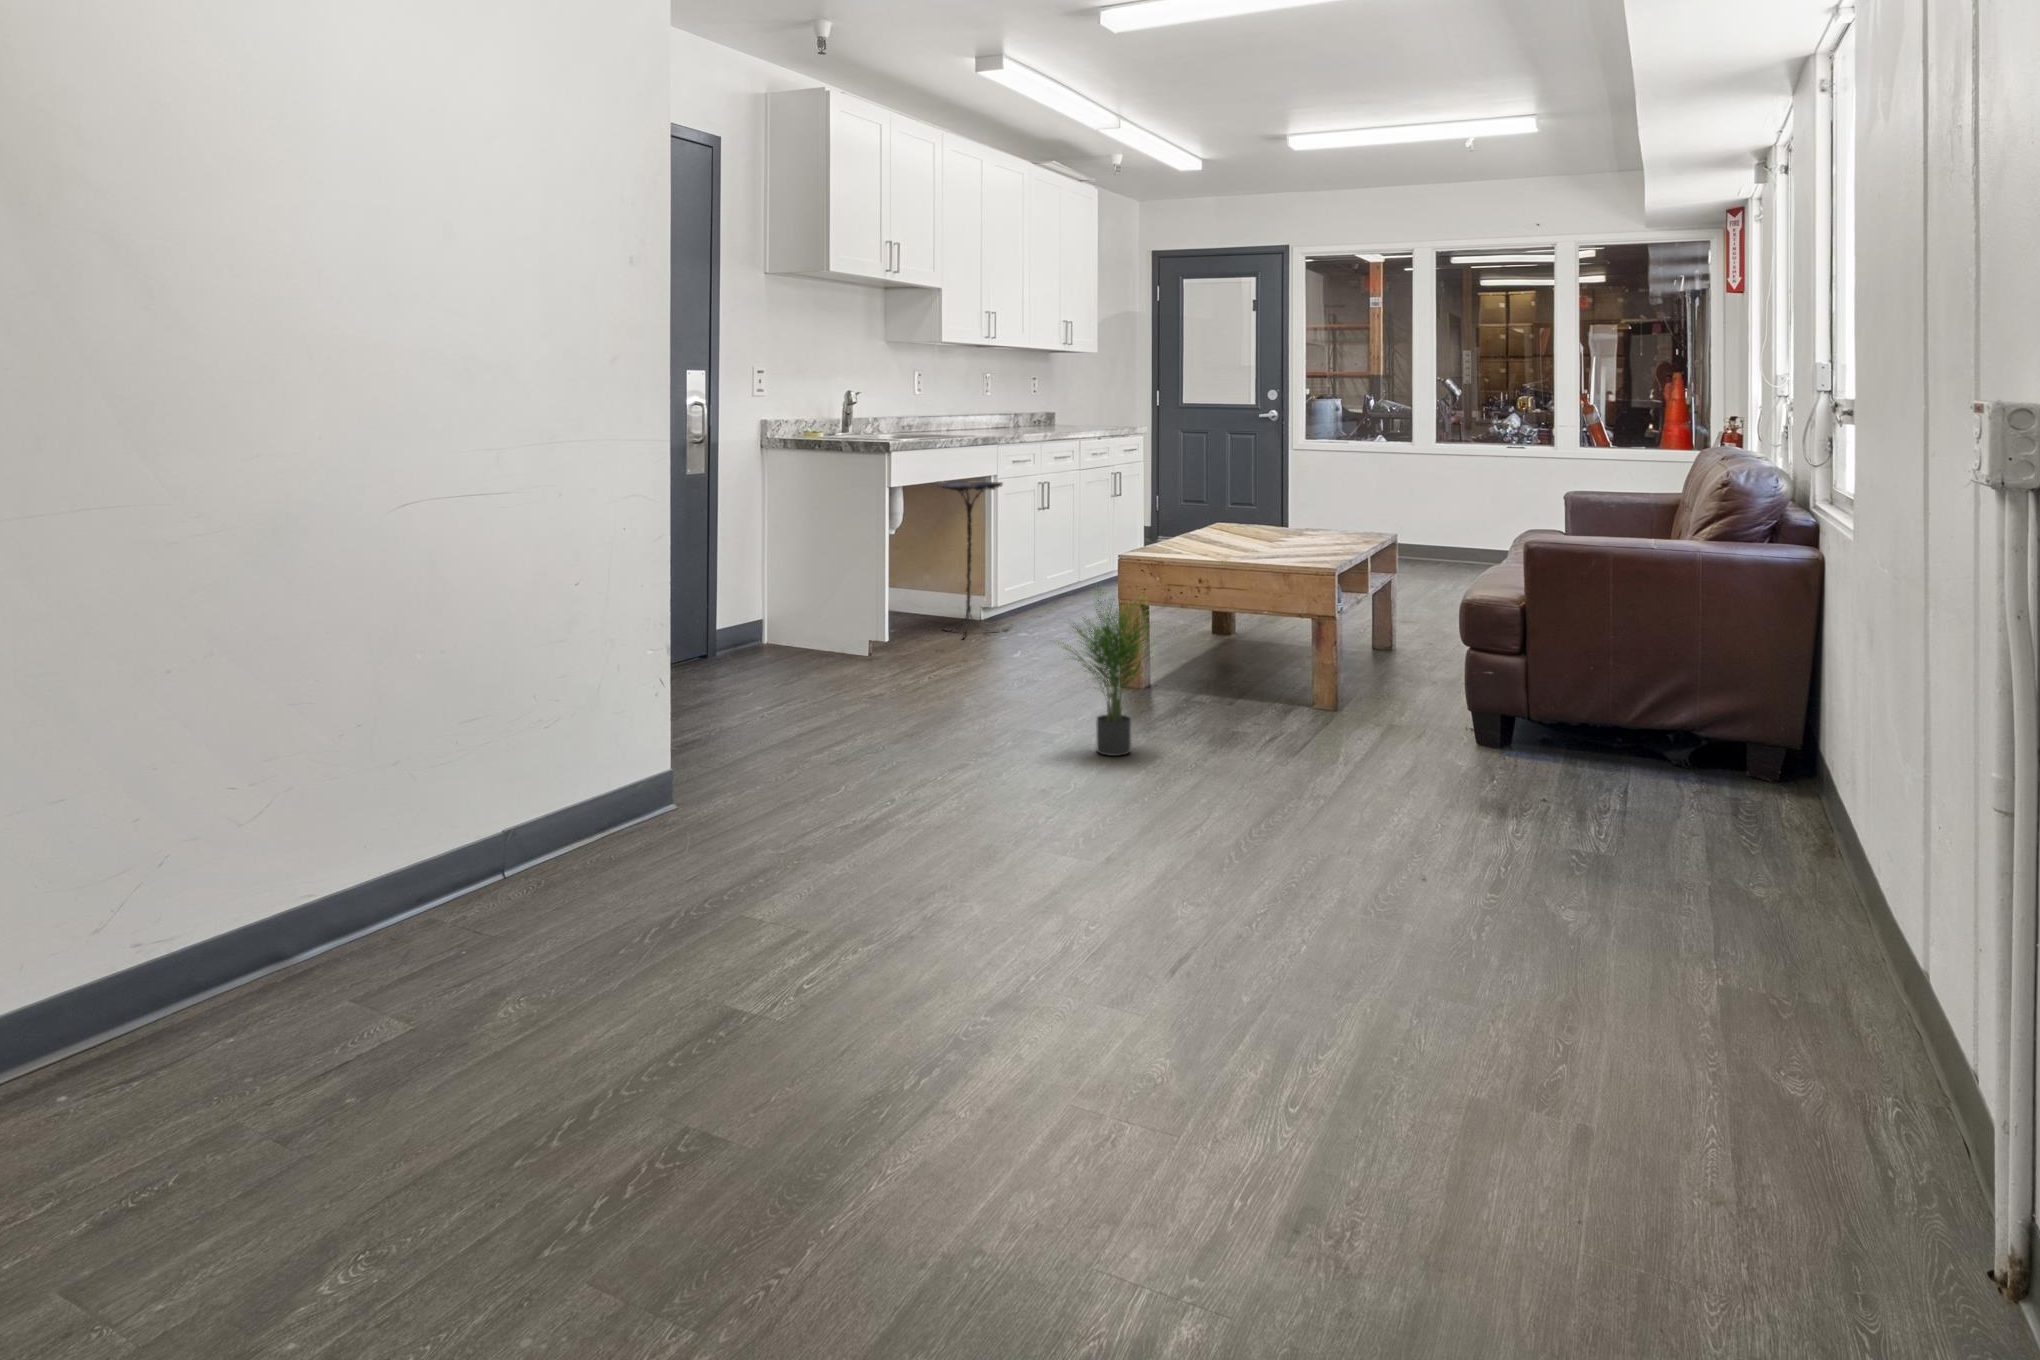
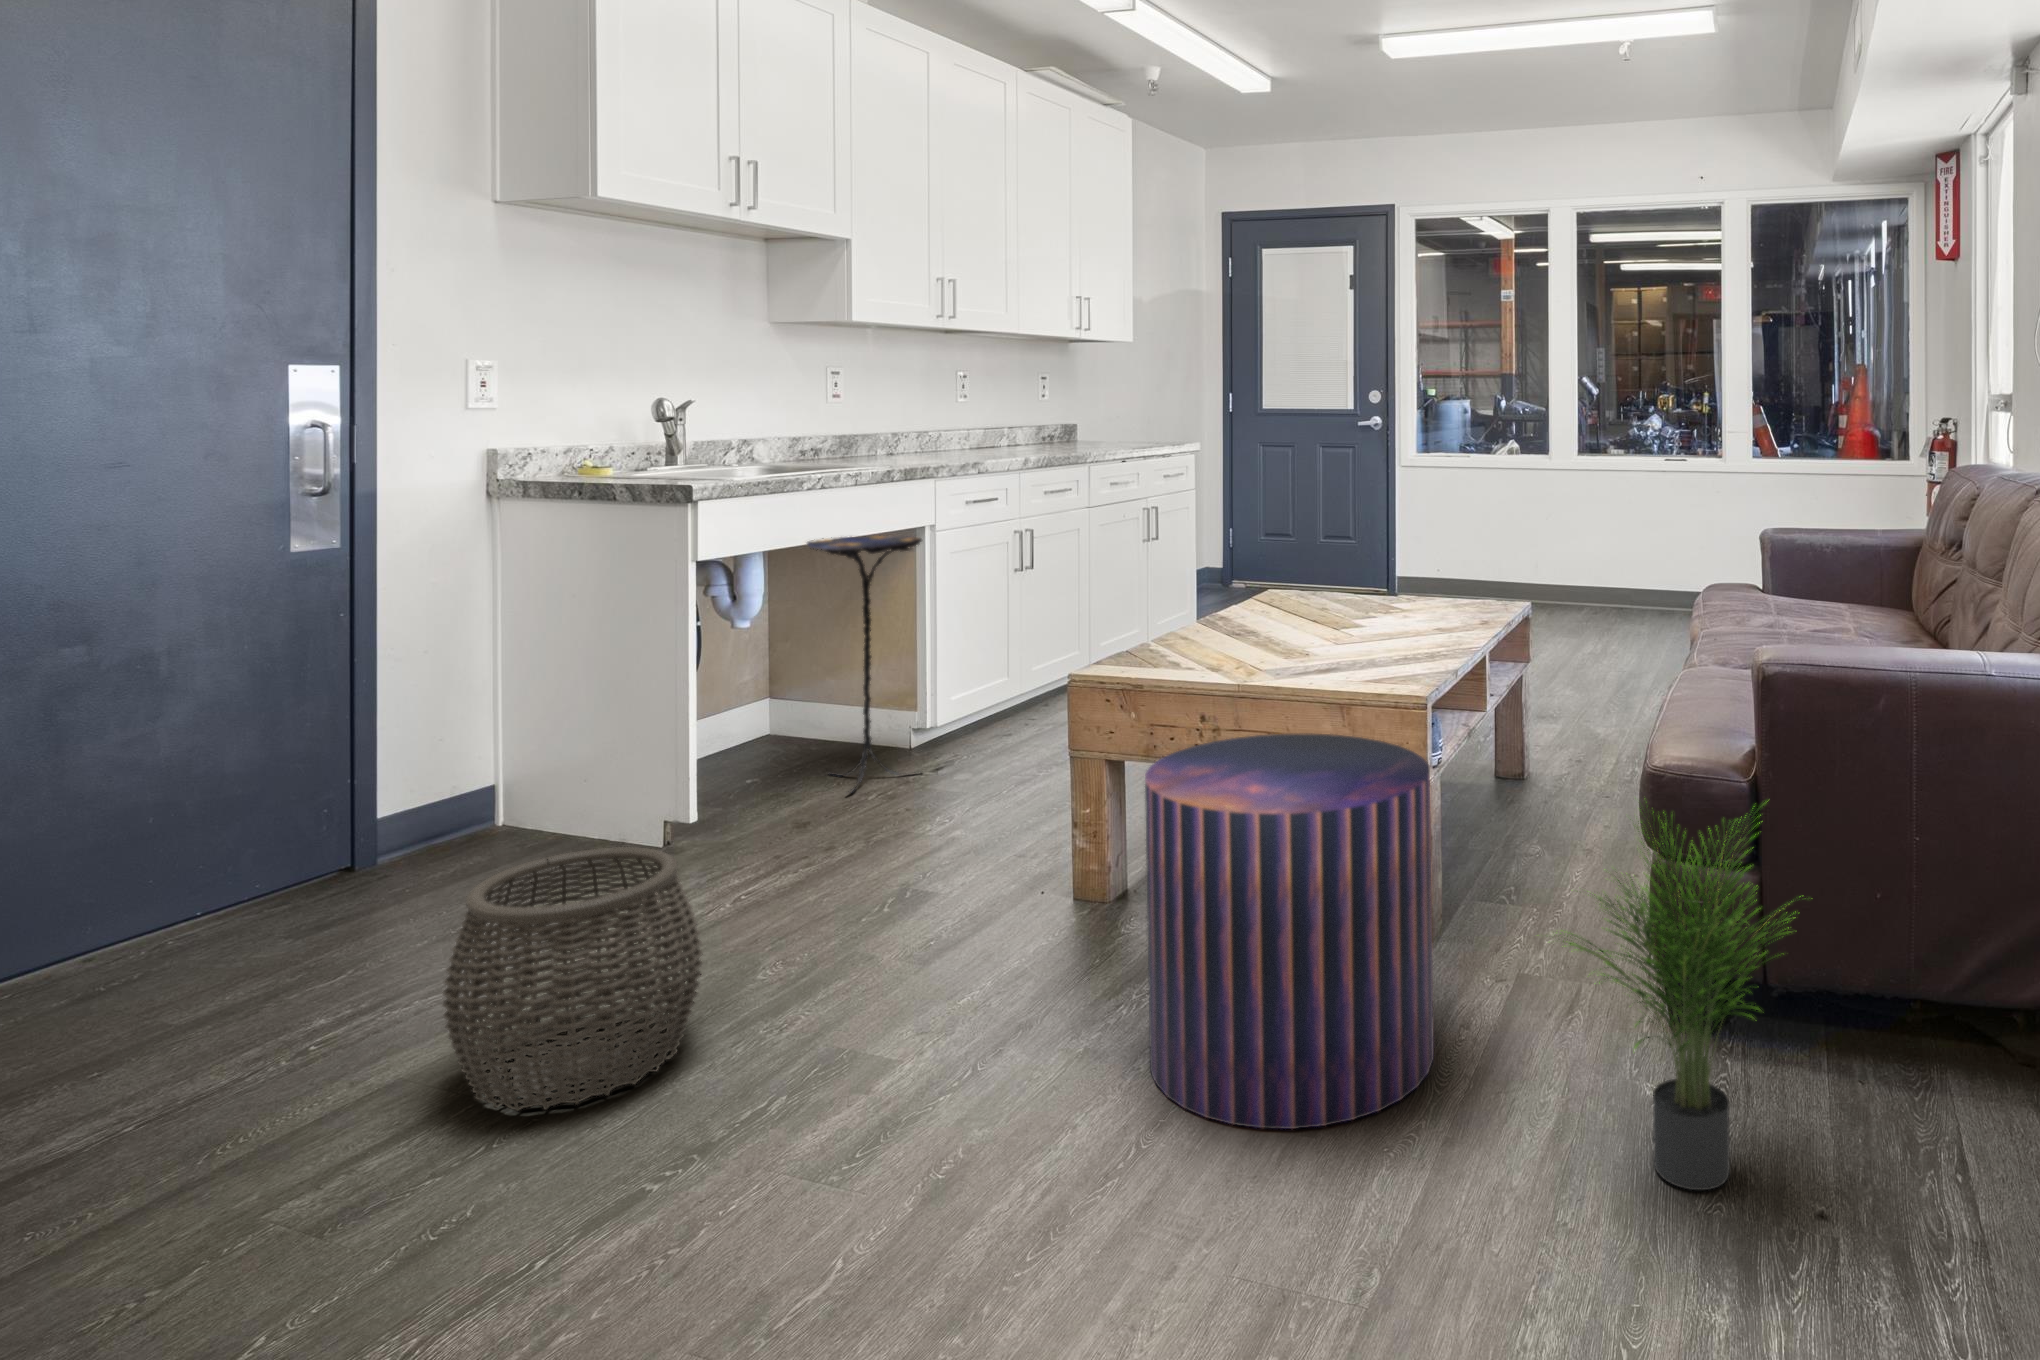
pouf: none [1194,576,1341,748] -> present [1145,733,1434,1129]
potted plant: present [1058,586,1158,756] -> present [1560,808,1792,1190]
woven basket: none [859,619,970,729] -> present [443,847,703,1111]

